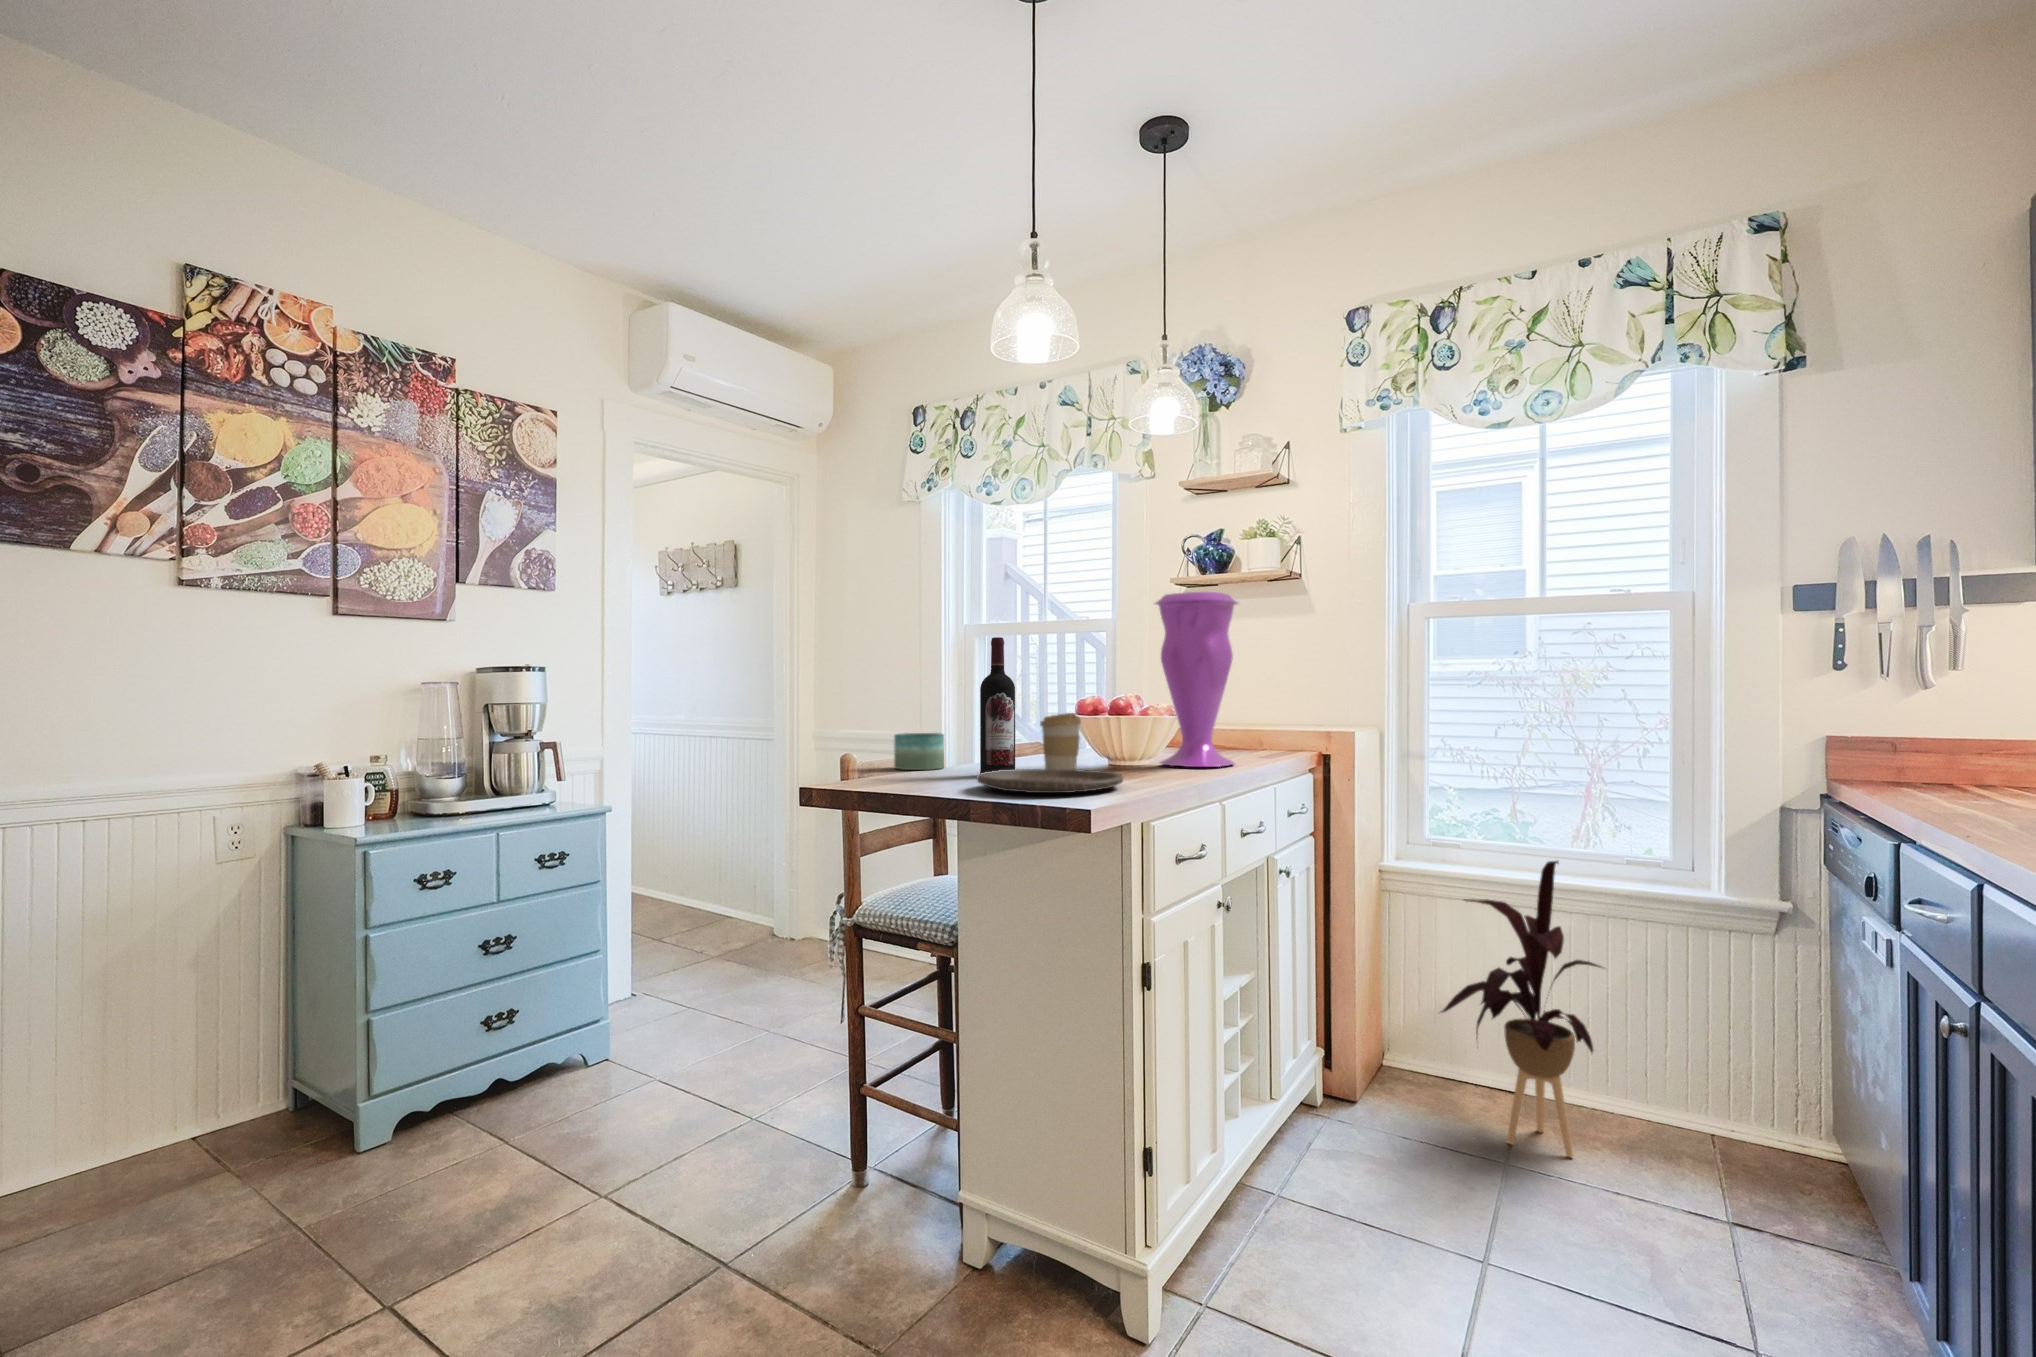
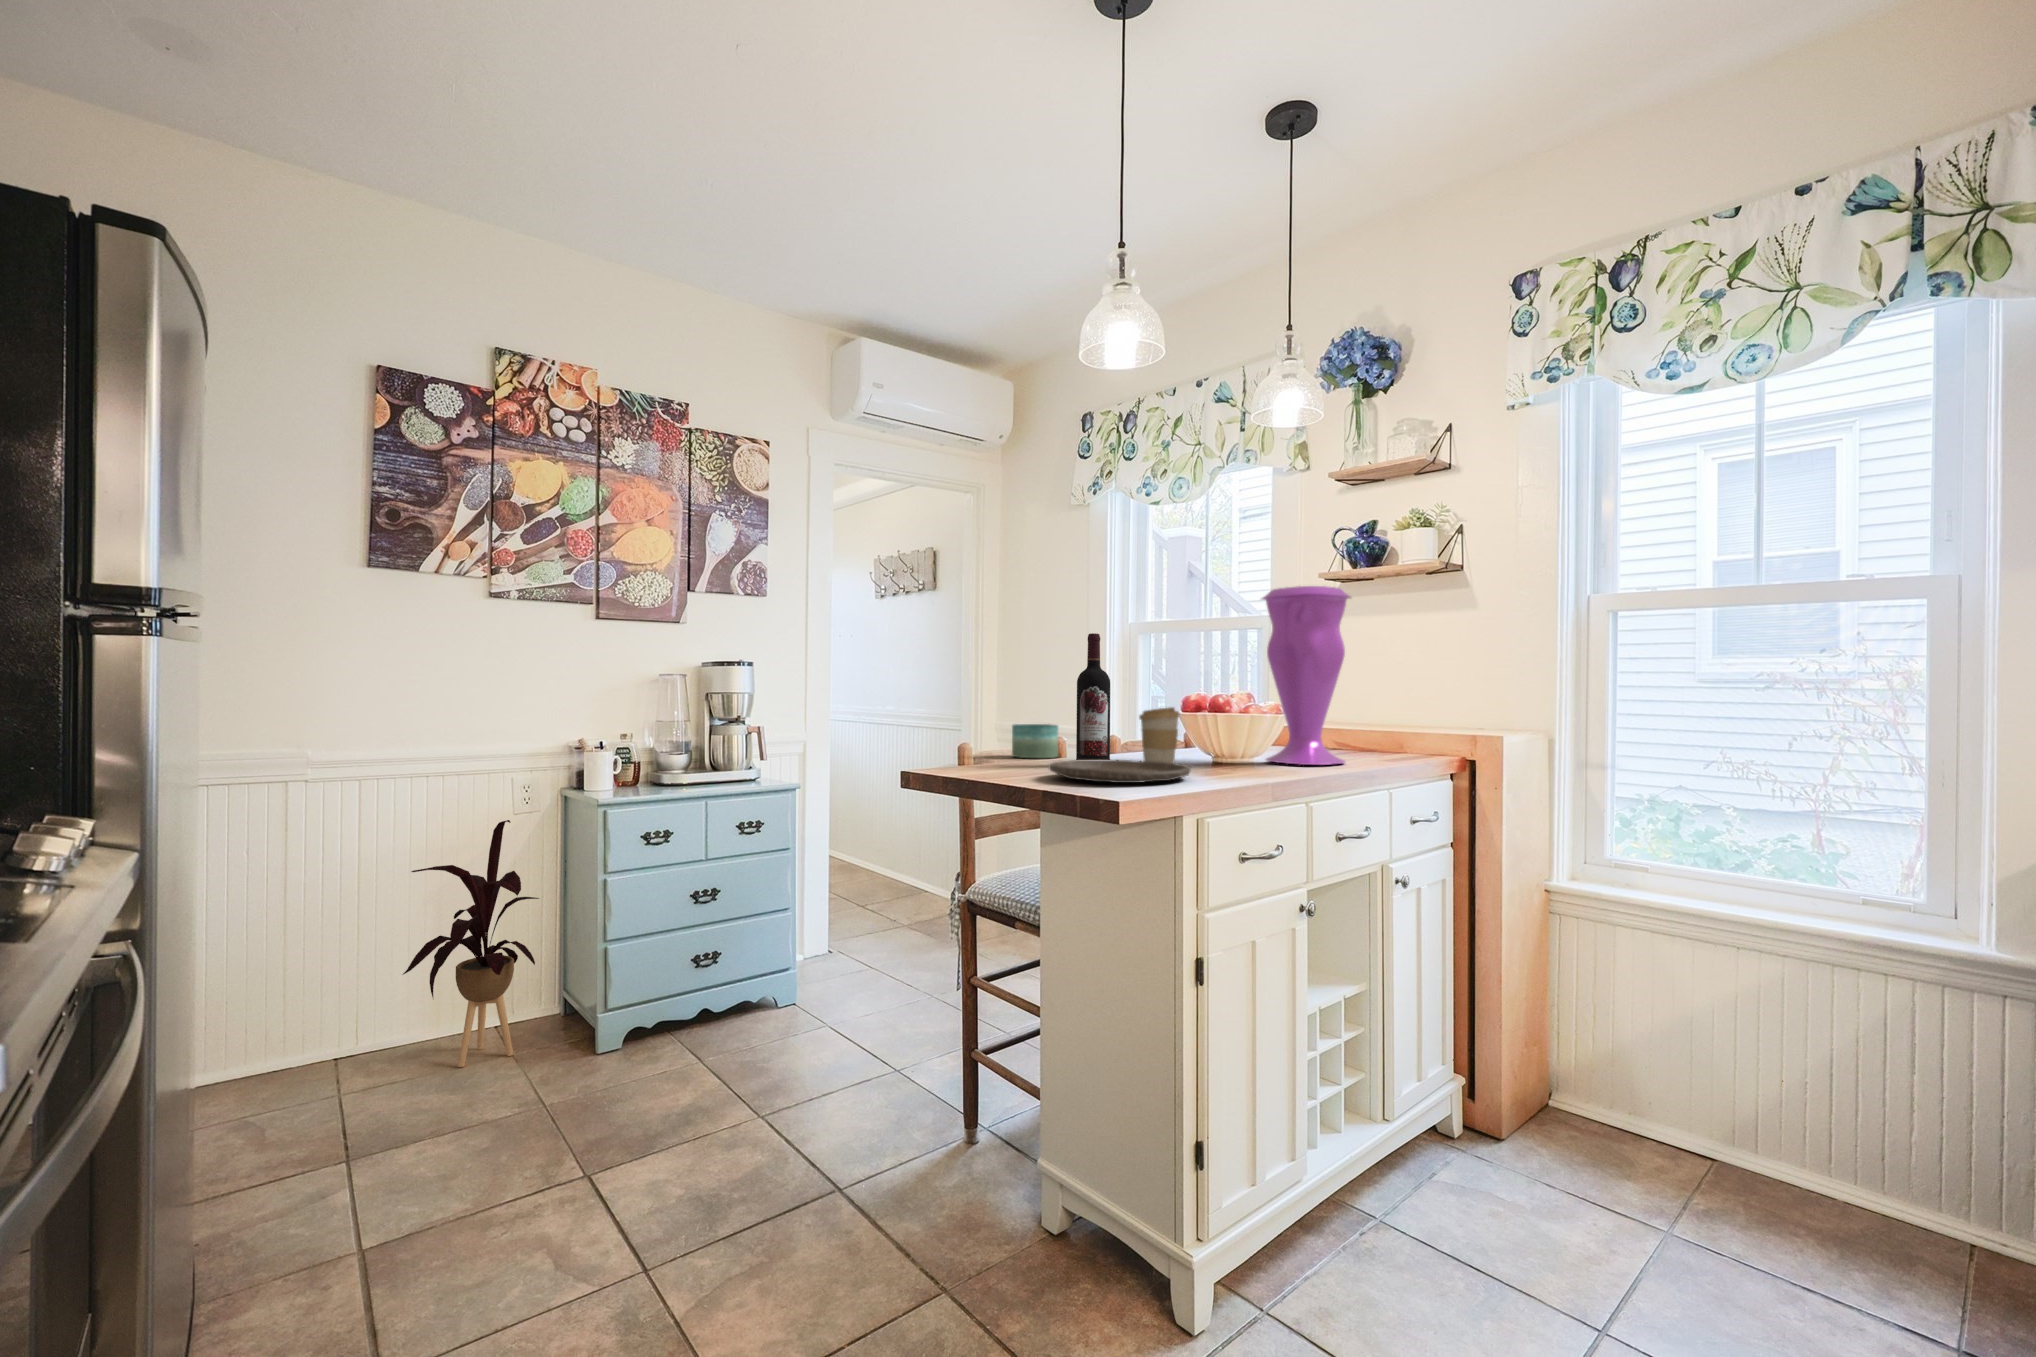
house plant: present [1442,861,1601,1157] -> present [403,820,539,1067]

